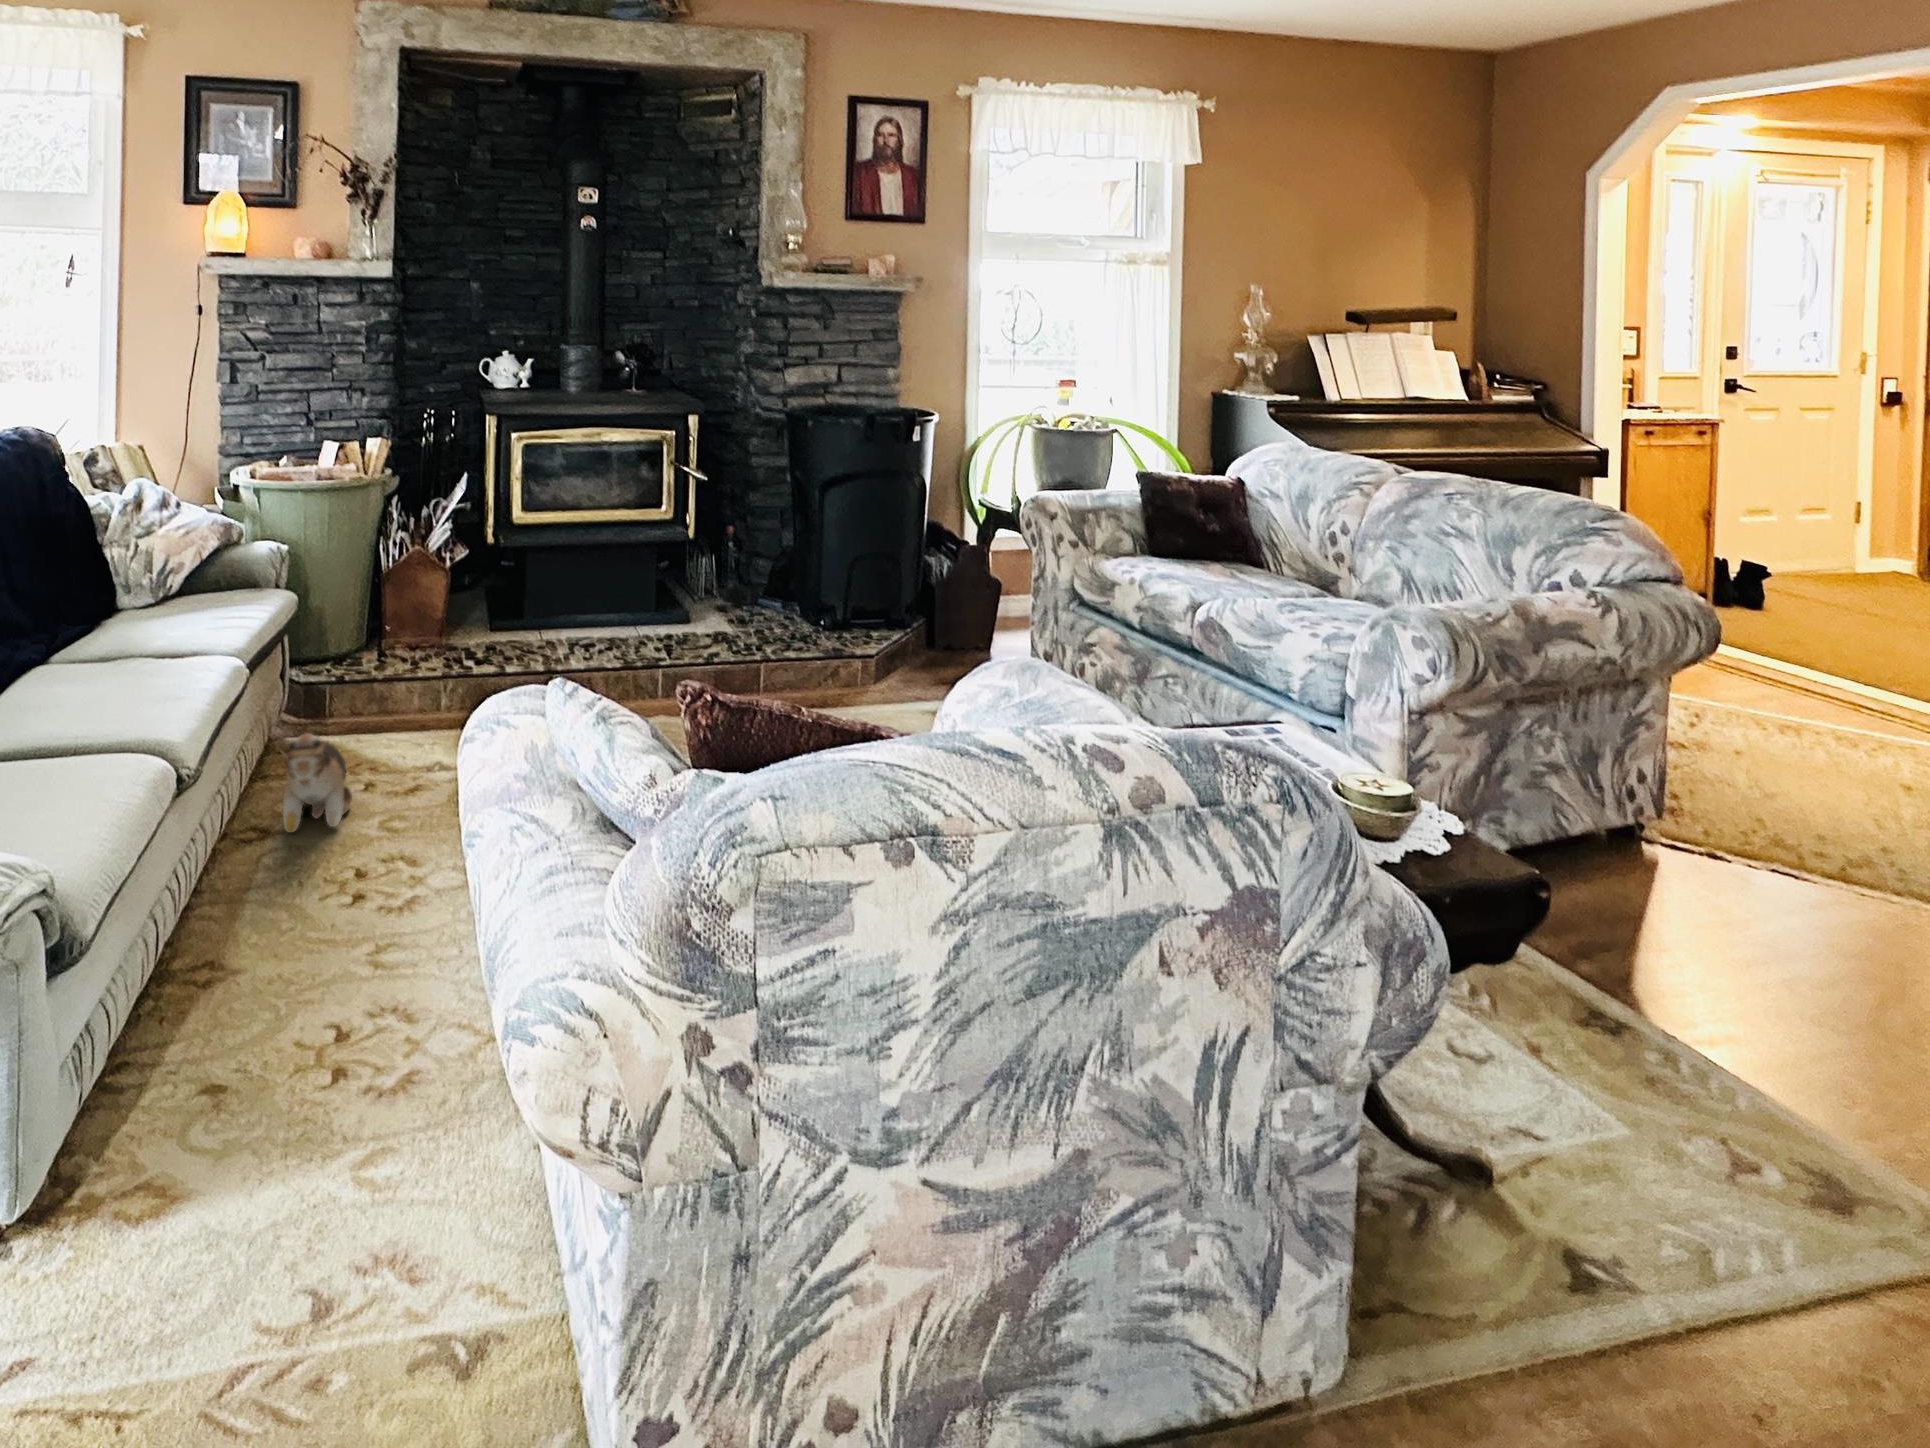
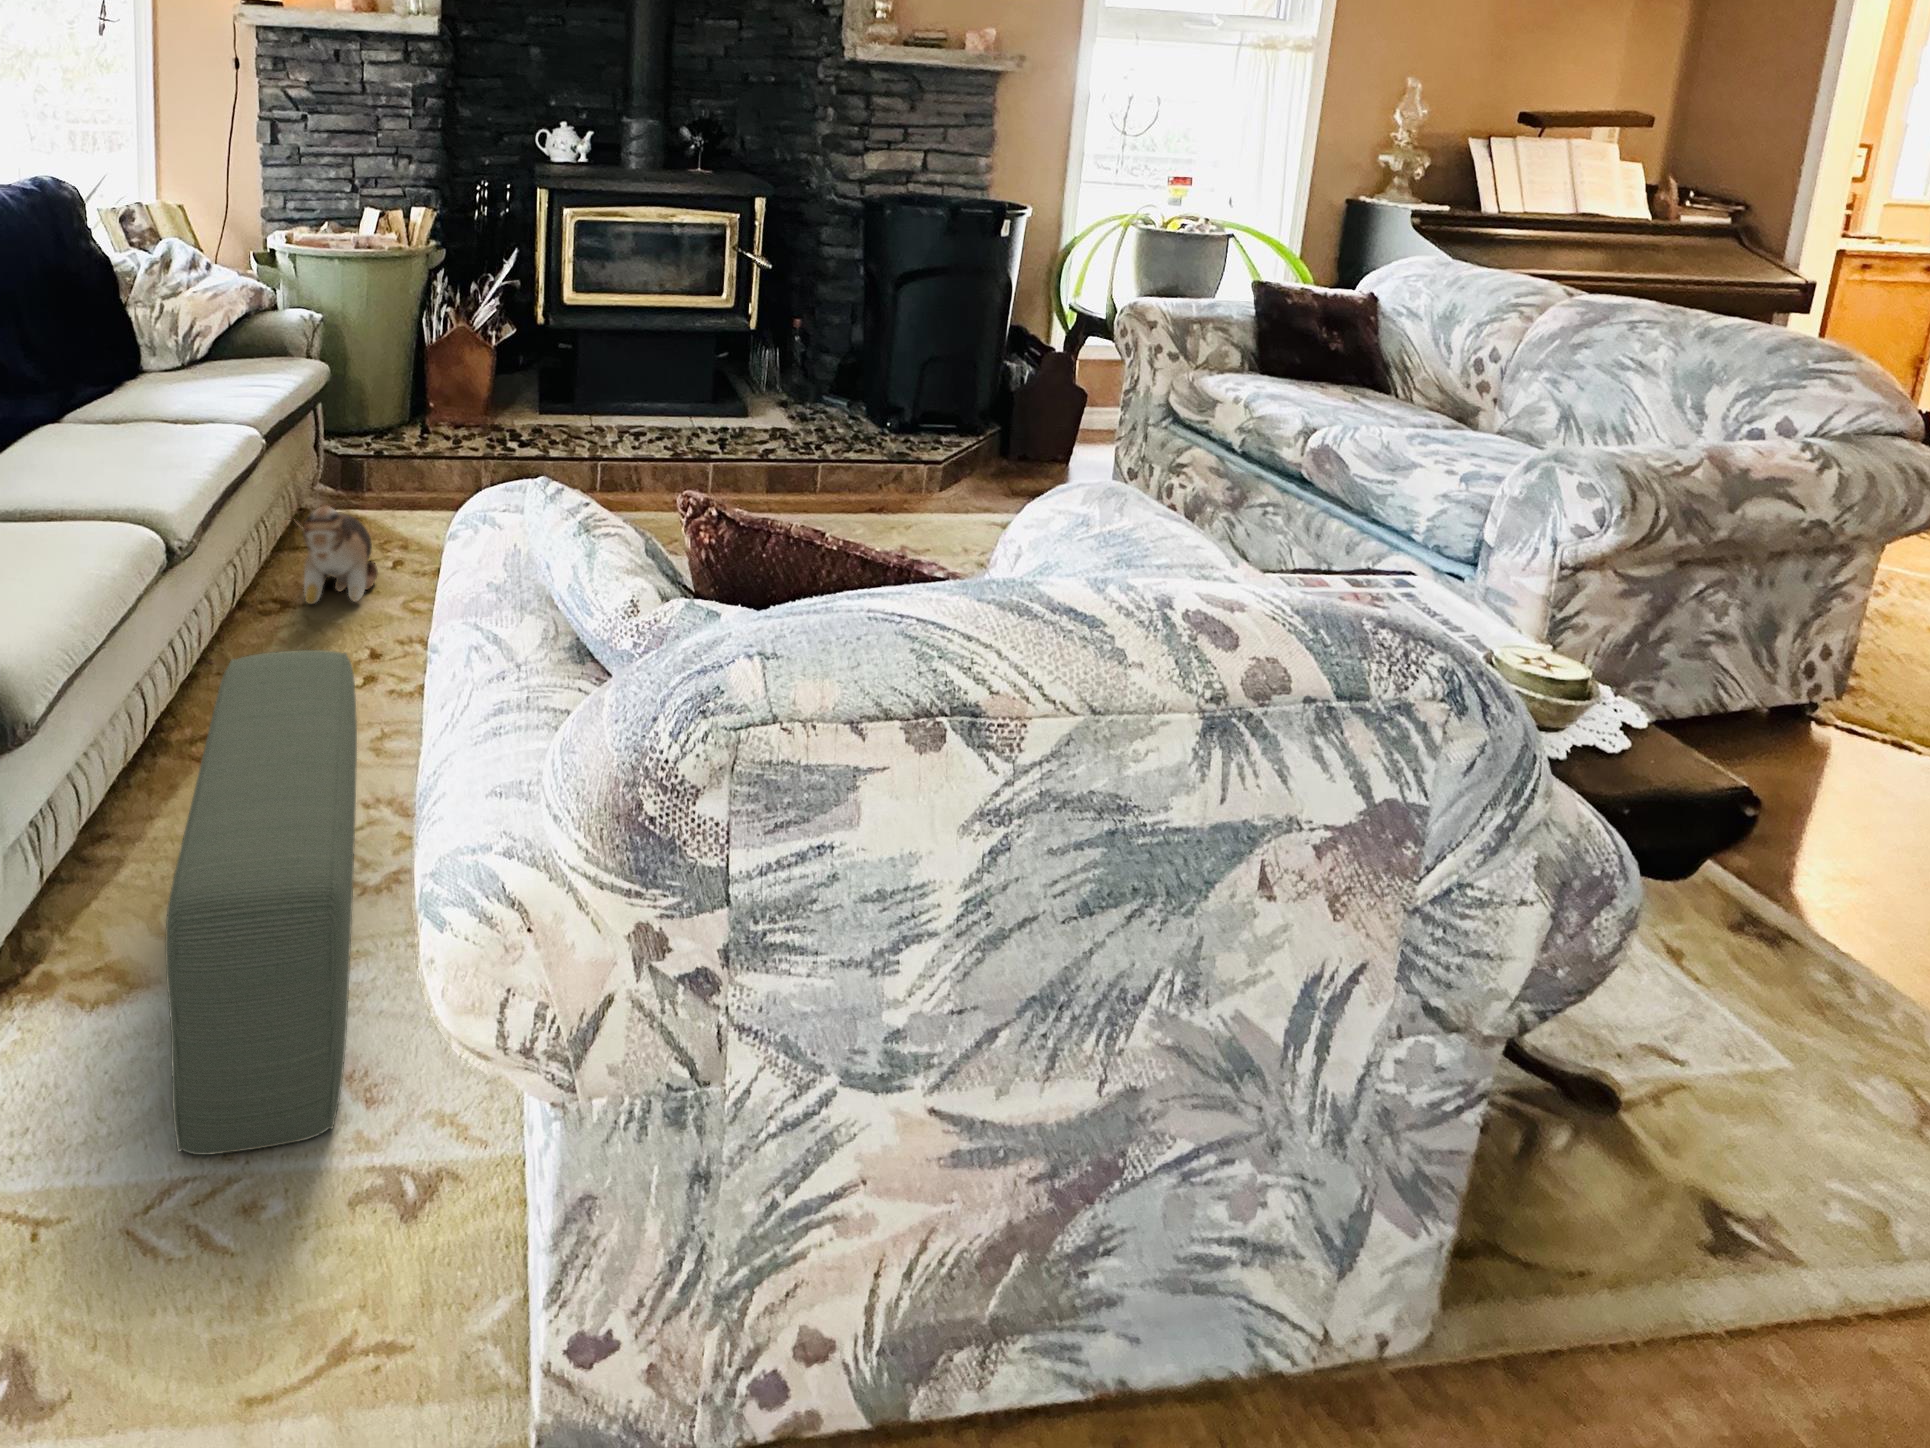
pouf: none [240,865,397,1342] -> present [165,650,357,1155]

